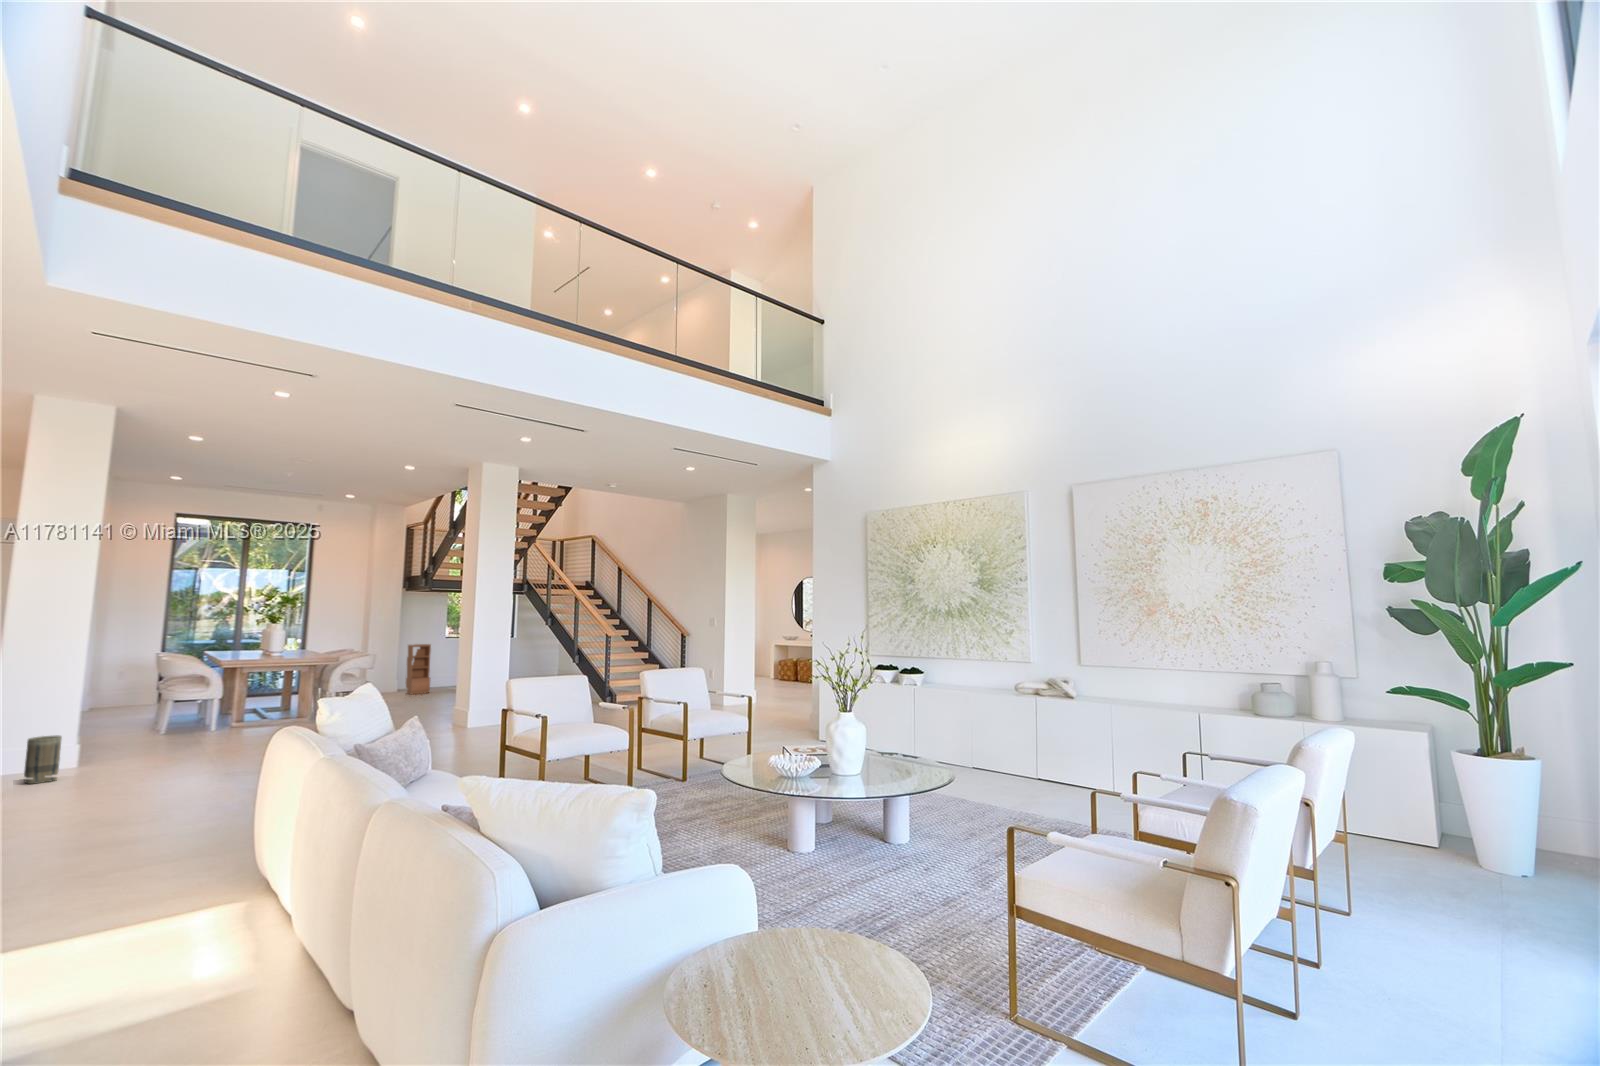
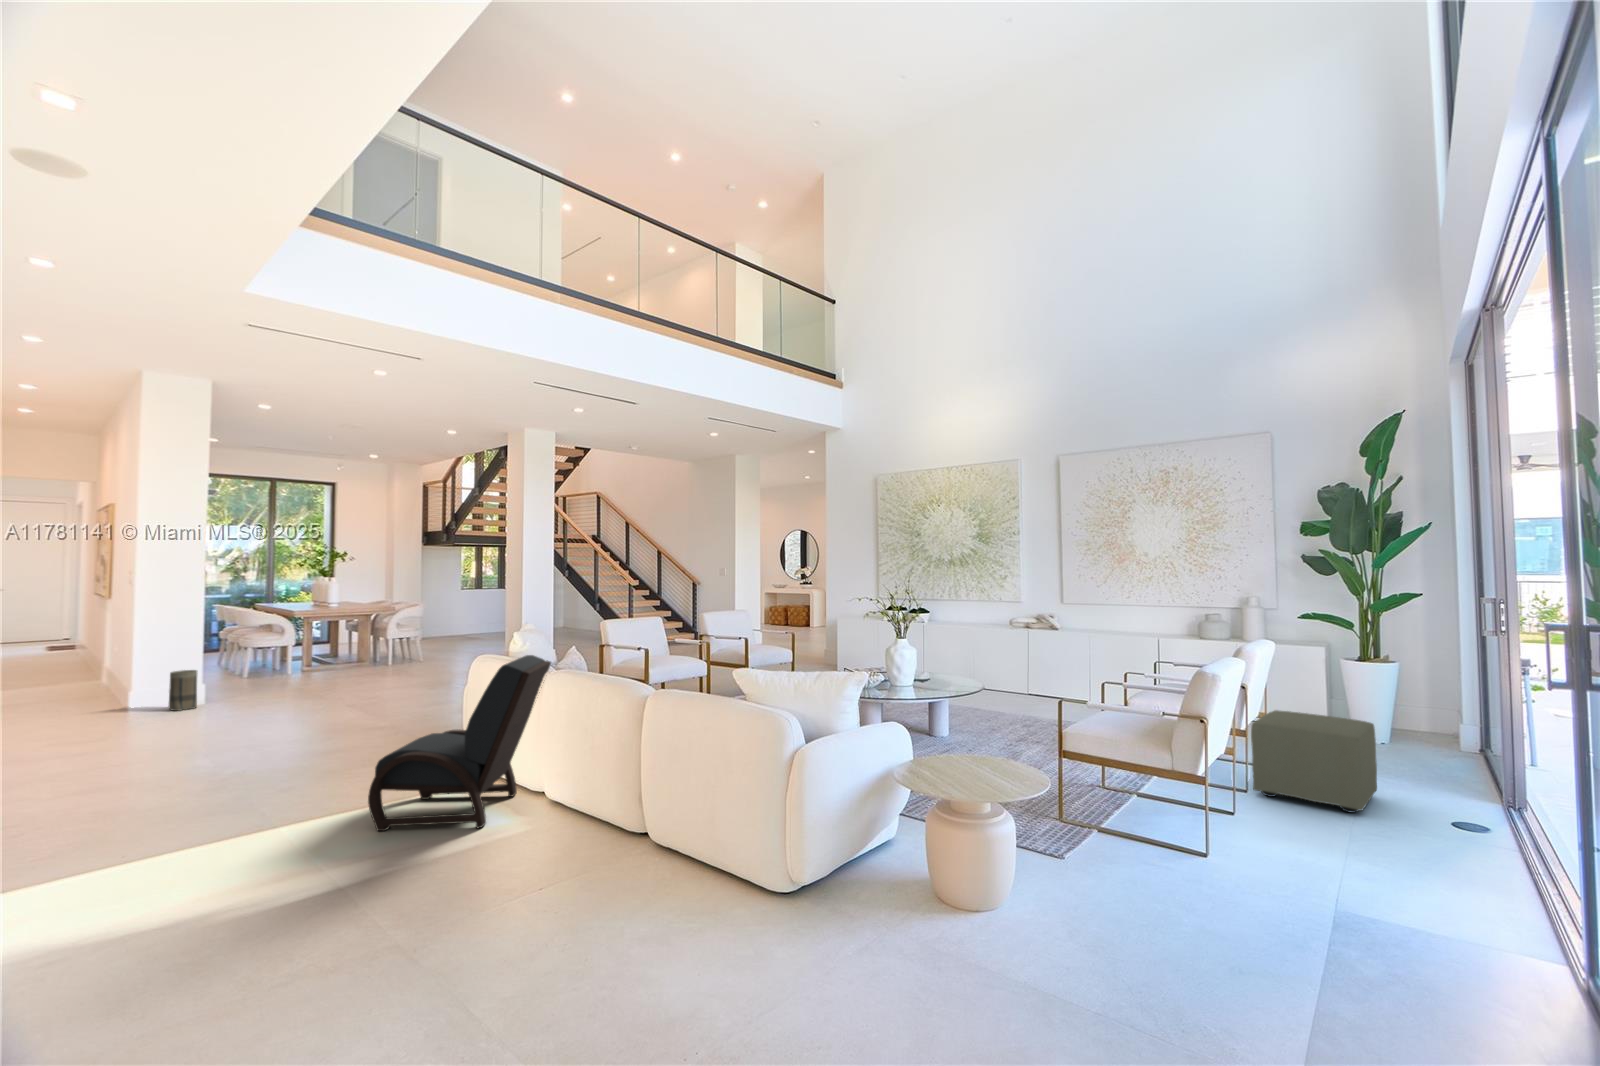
bookcase: present [406,644,431,694] -> none [434,593,458,639]
lounge chair: none [32,740,338,995] -> present [368,655,551,831]
ottoman: none [1318,835,1523,1016] -> present [1251,710,1377,813]

